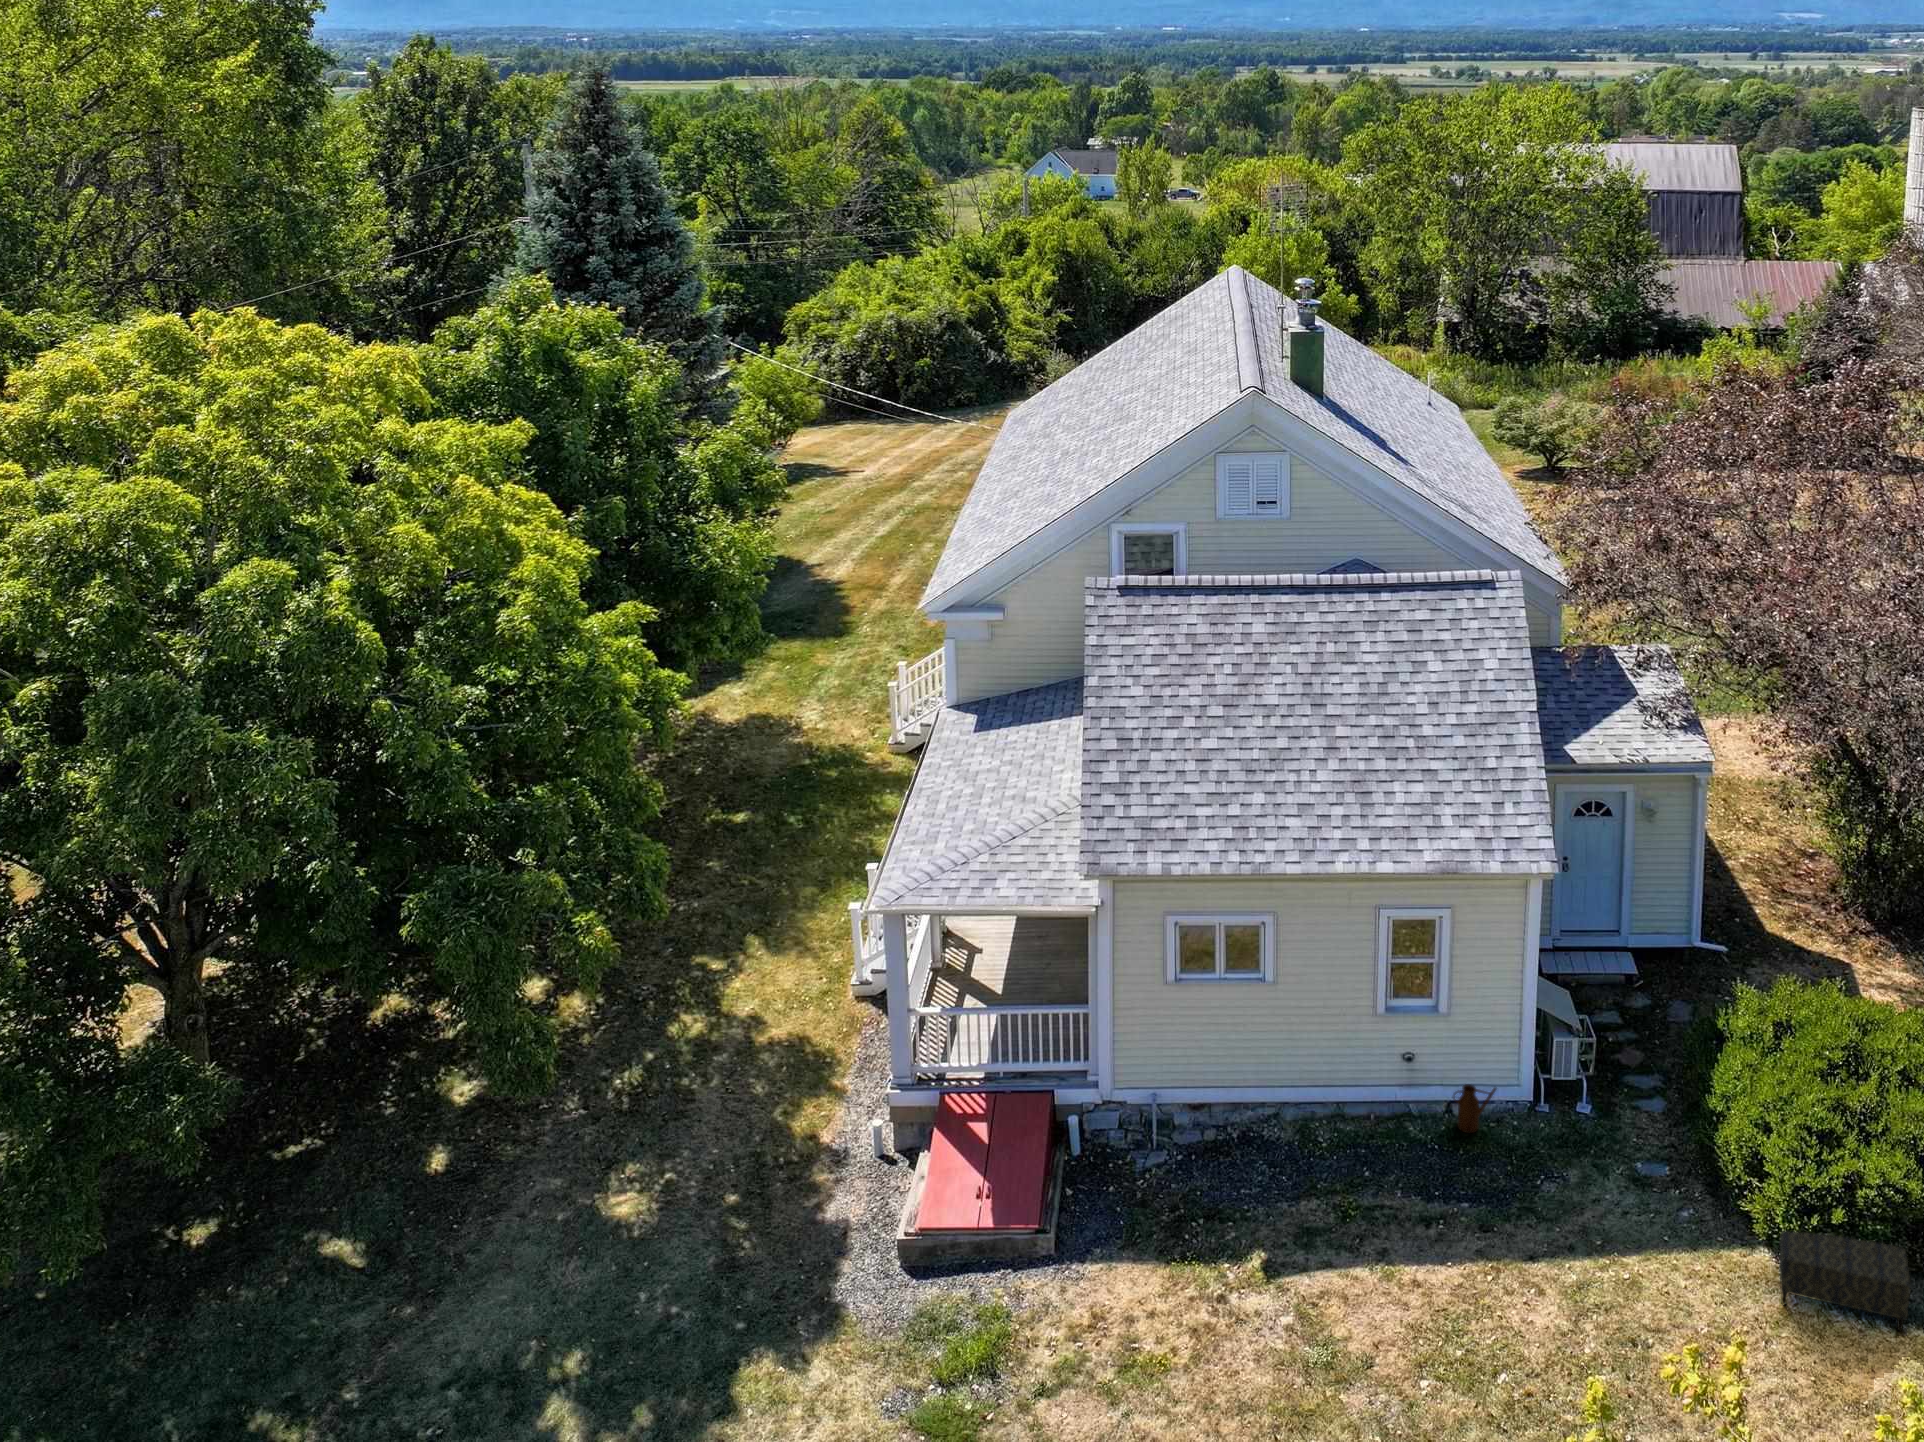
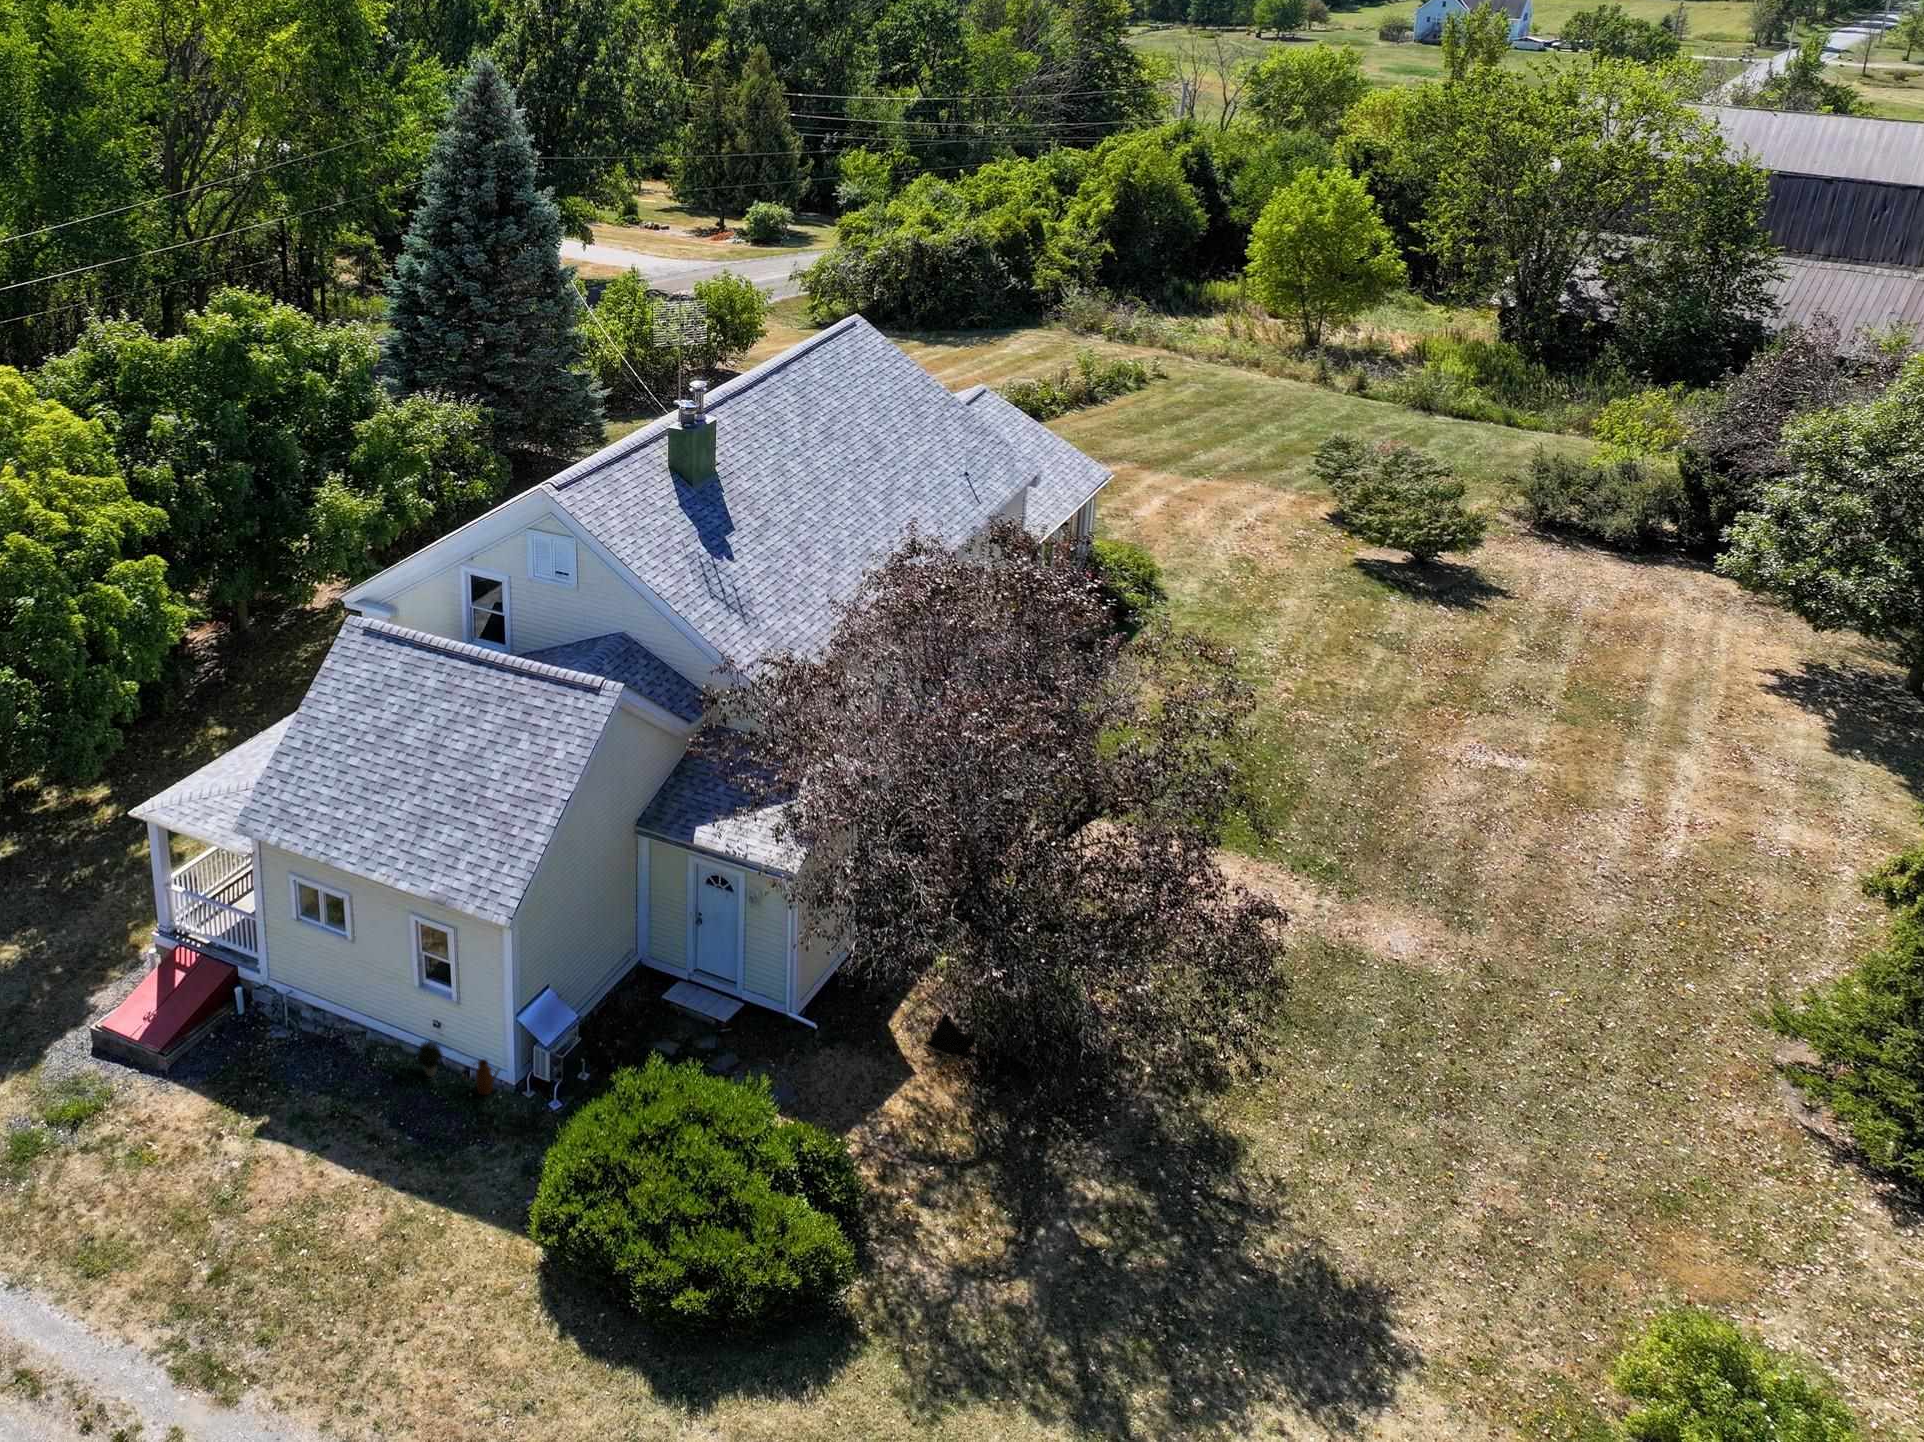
lounge chair: none [1817,884,1893,951] -> present [924,1014,977,1067]
potted plant: none [1371,1086,1406,1137] -> present [416,1040,442,1077]
bench: present [1780,1231,1911,1331] -> none [525,1232,615,1337]

